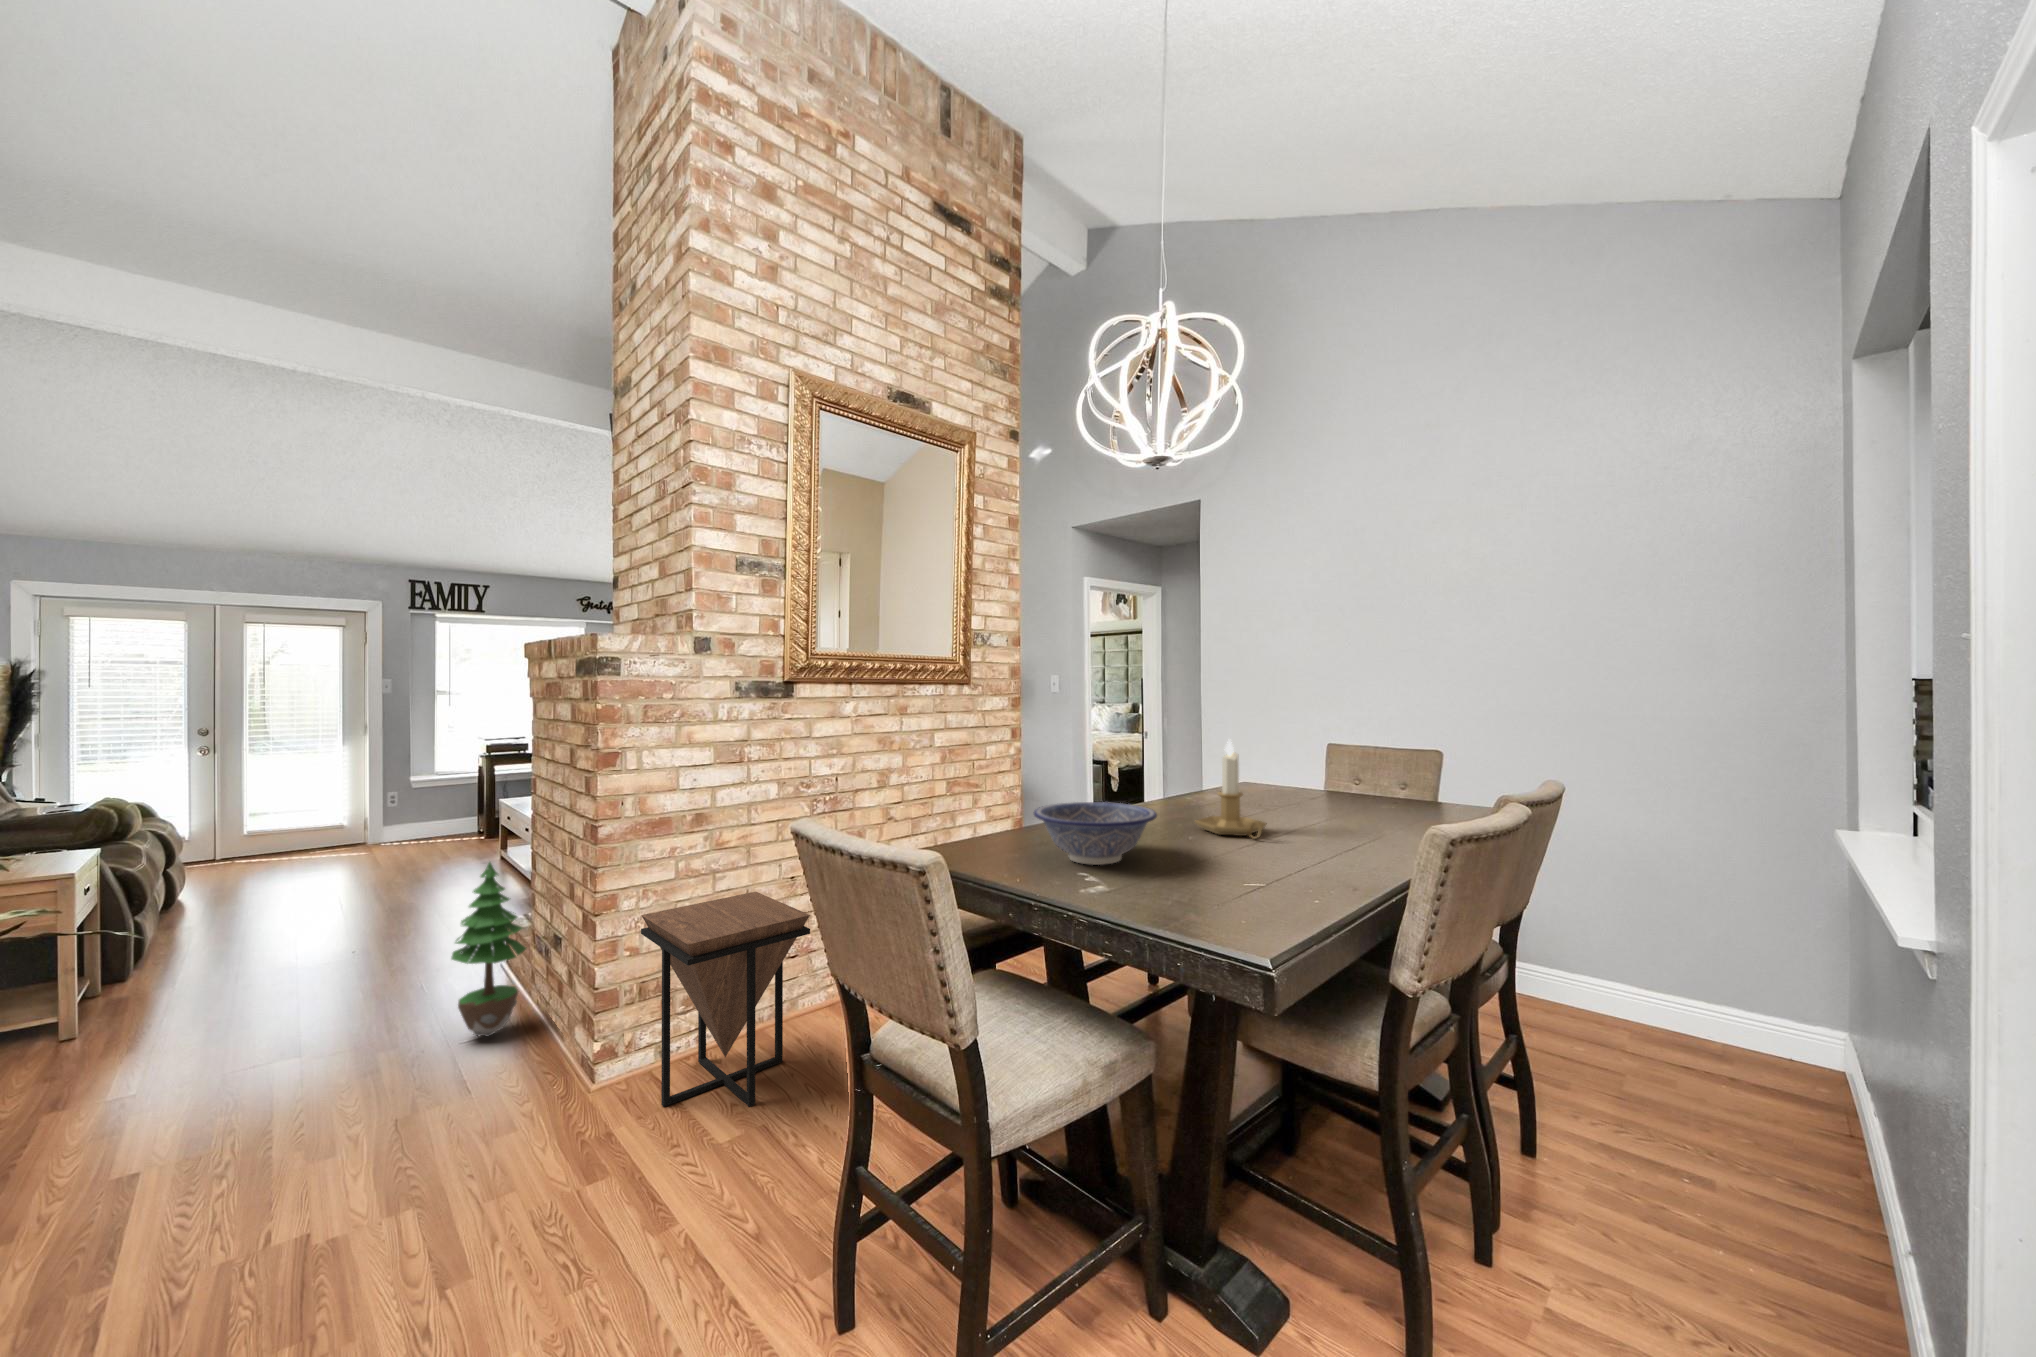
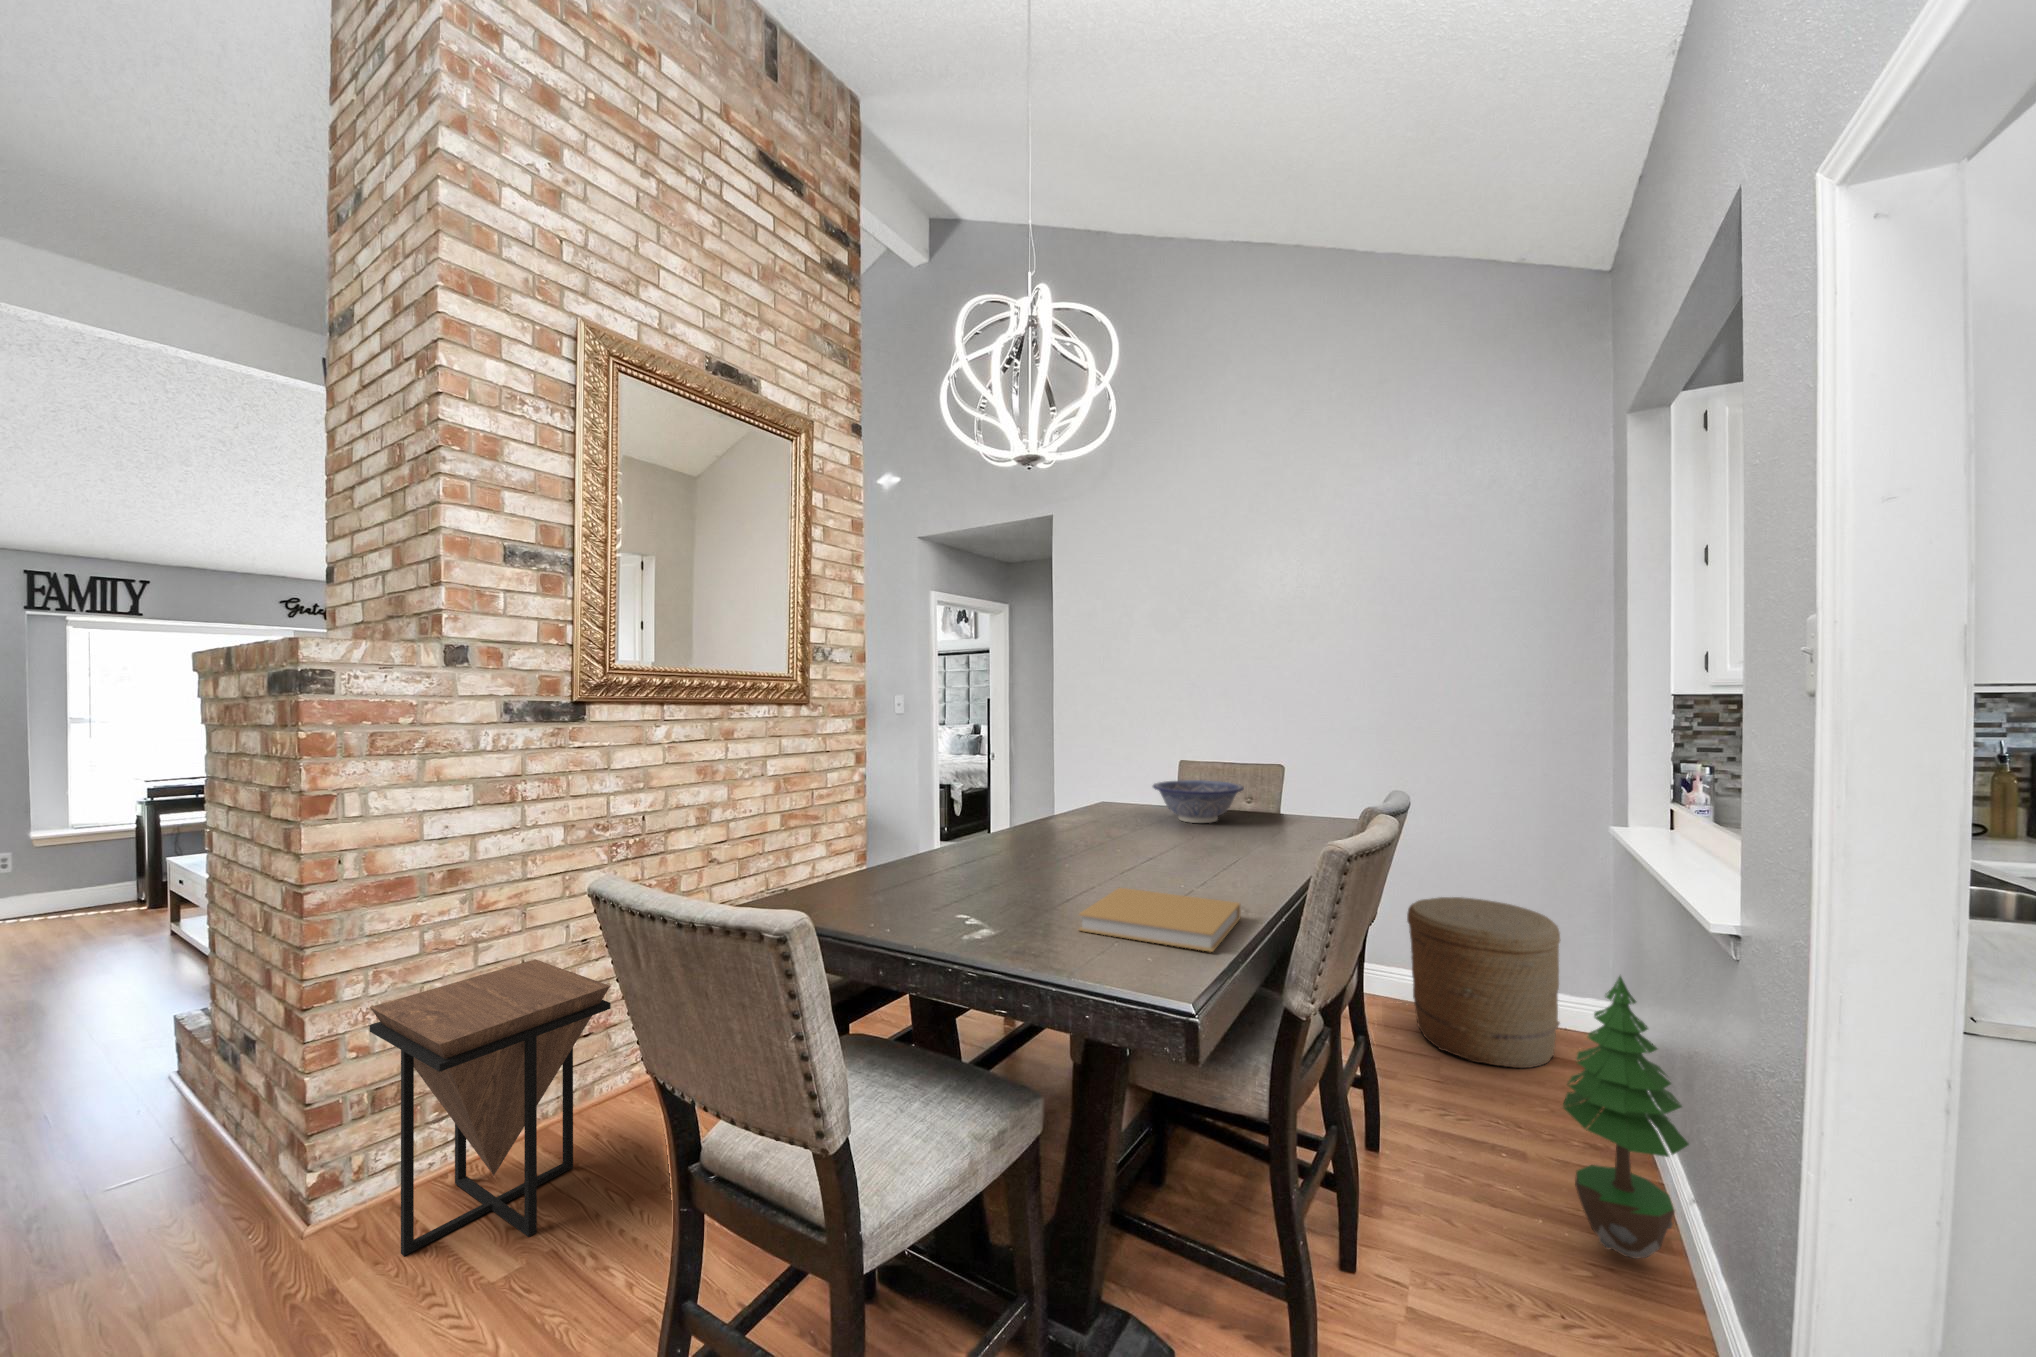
candlestick: present [1195,740,1266,839] -> none [1066,757,1141,866]
decorative bowl: present [1034,802,1157,865] -> present [1153,780,1244,823]
book: none [1188,853,1347,910] -> present [1079,888,1240,952]
potted tree: present [451,862,526,1037] -> present [1563,976,1689,1259]
woven basket: none [1578,903,1764,1091] -> present [1407,897,1560,1068]

